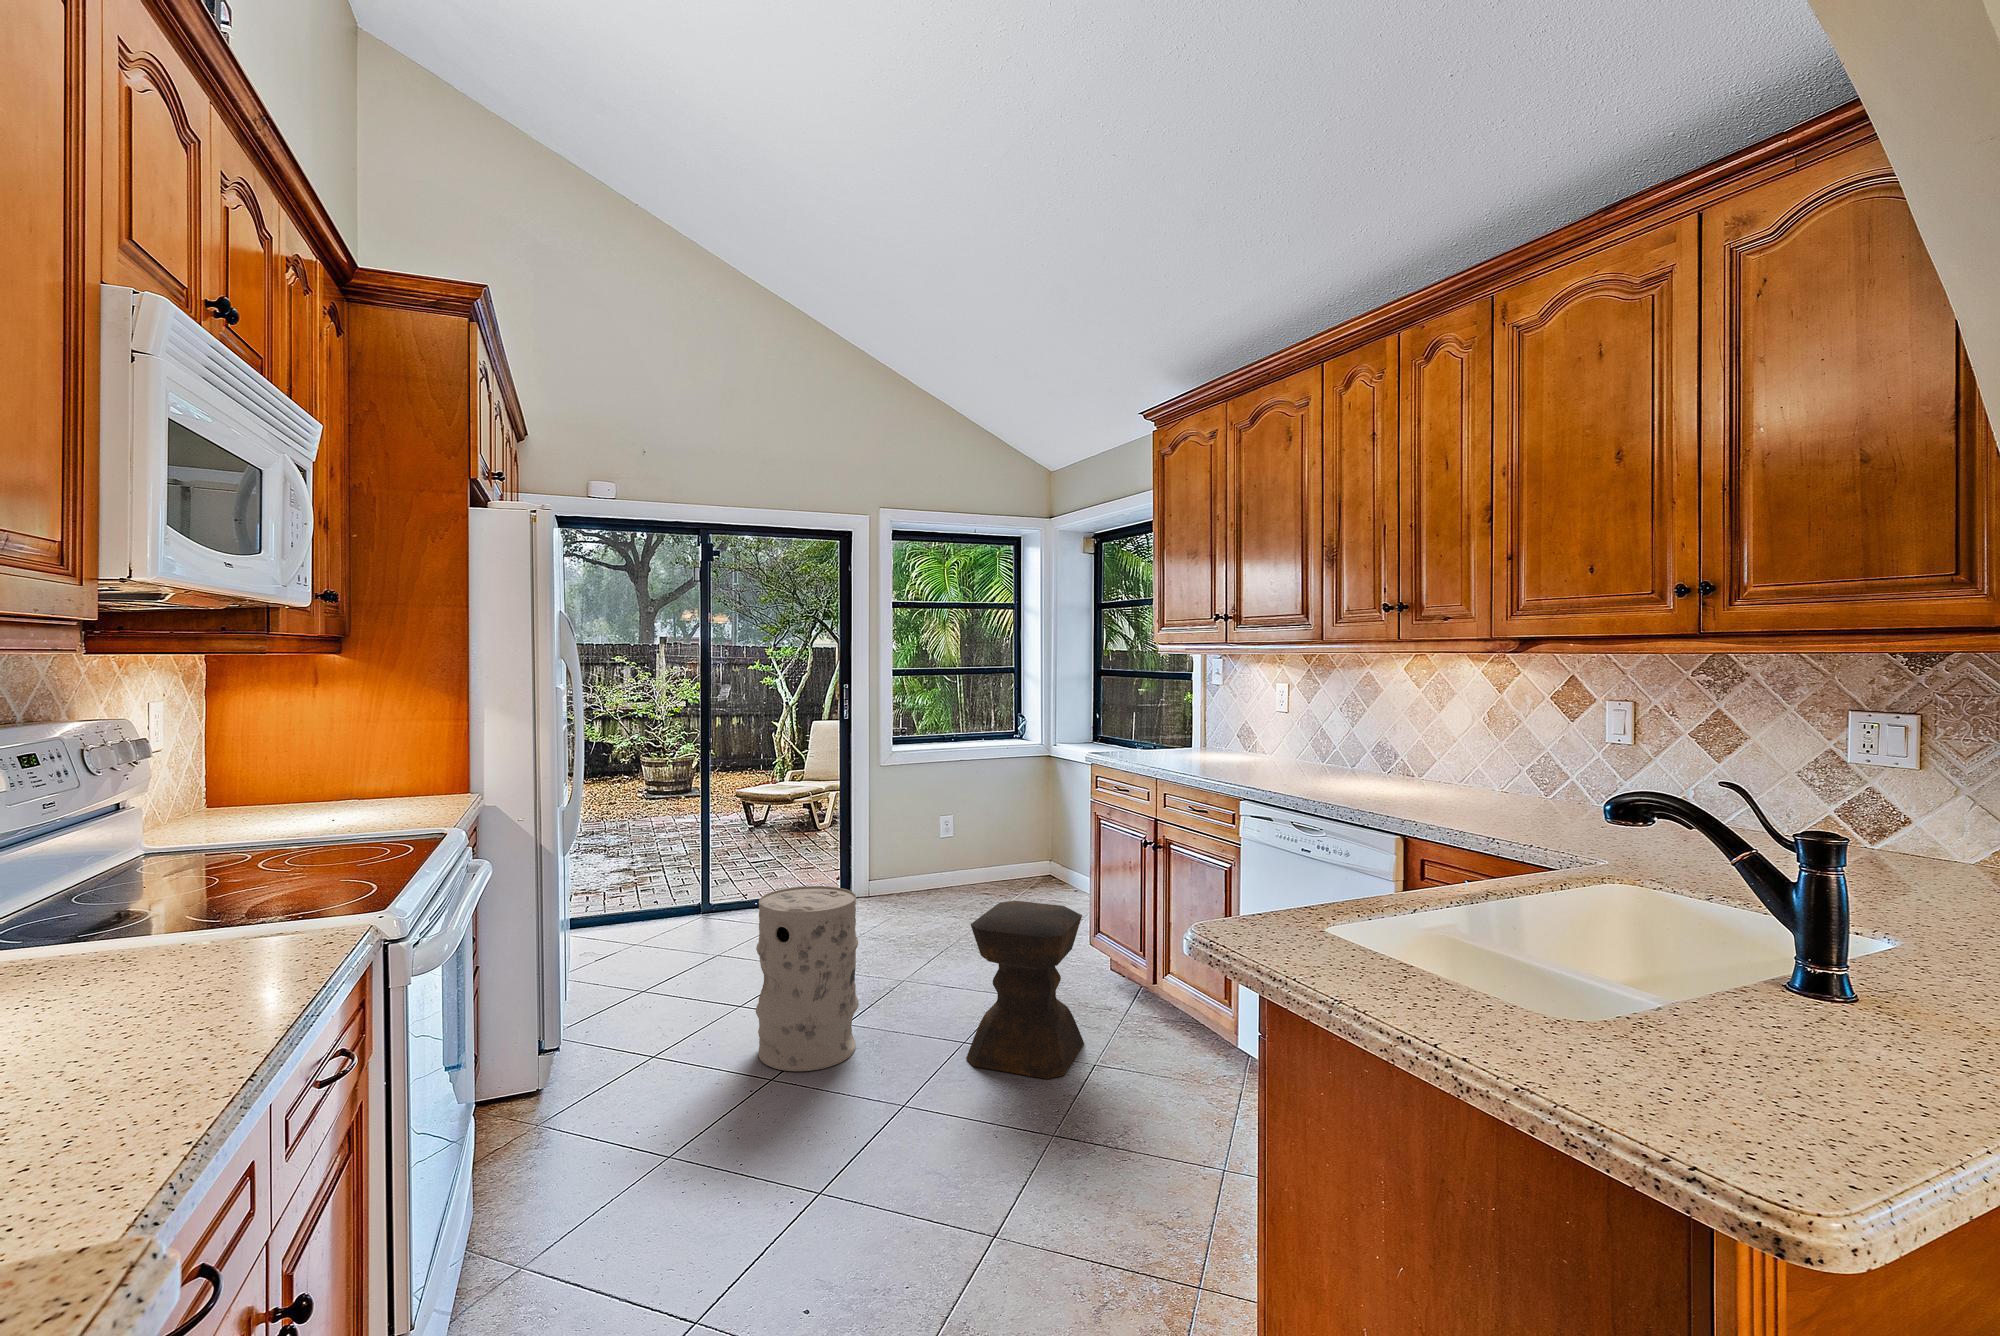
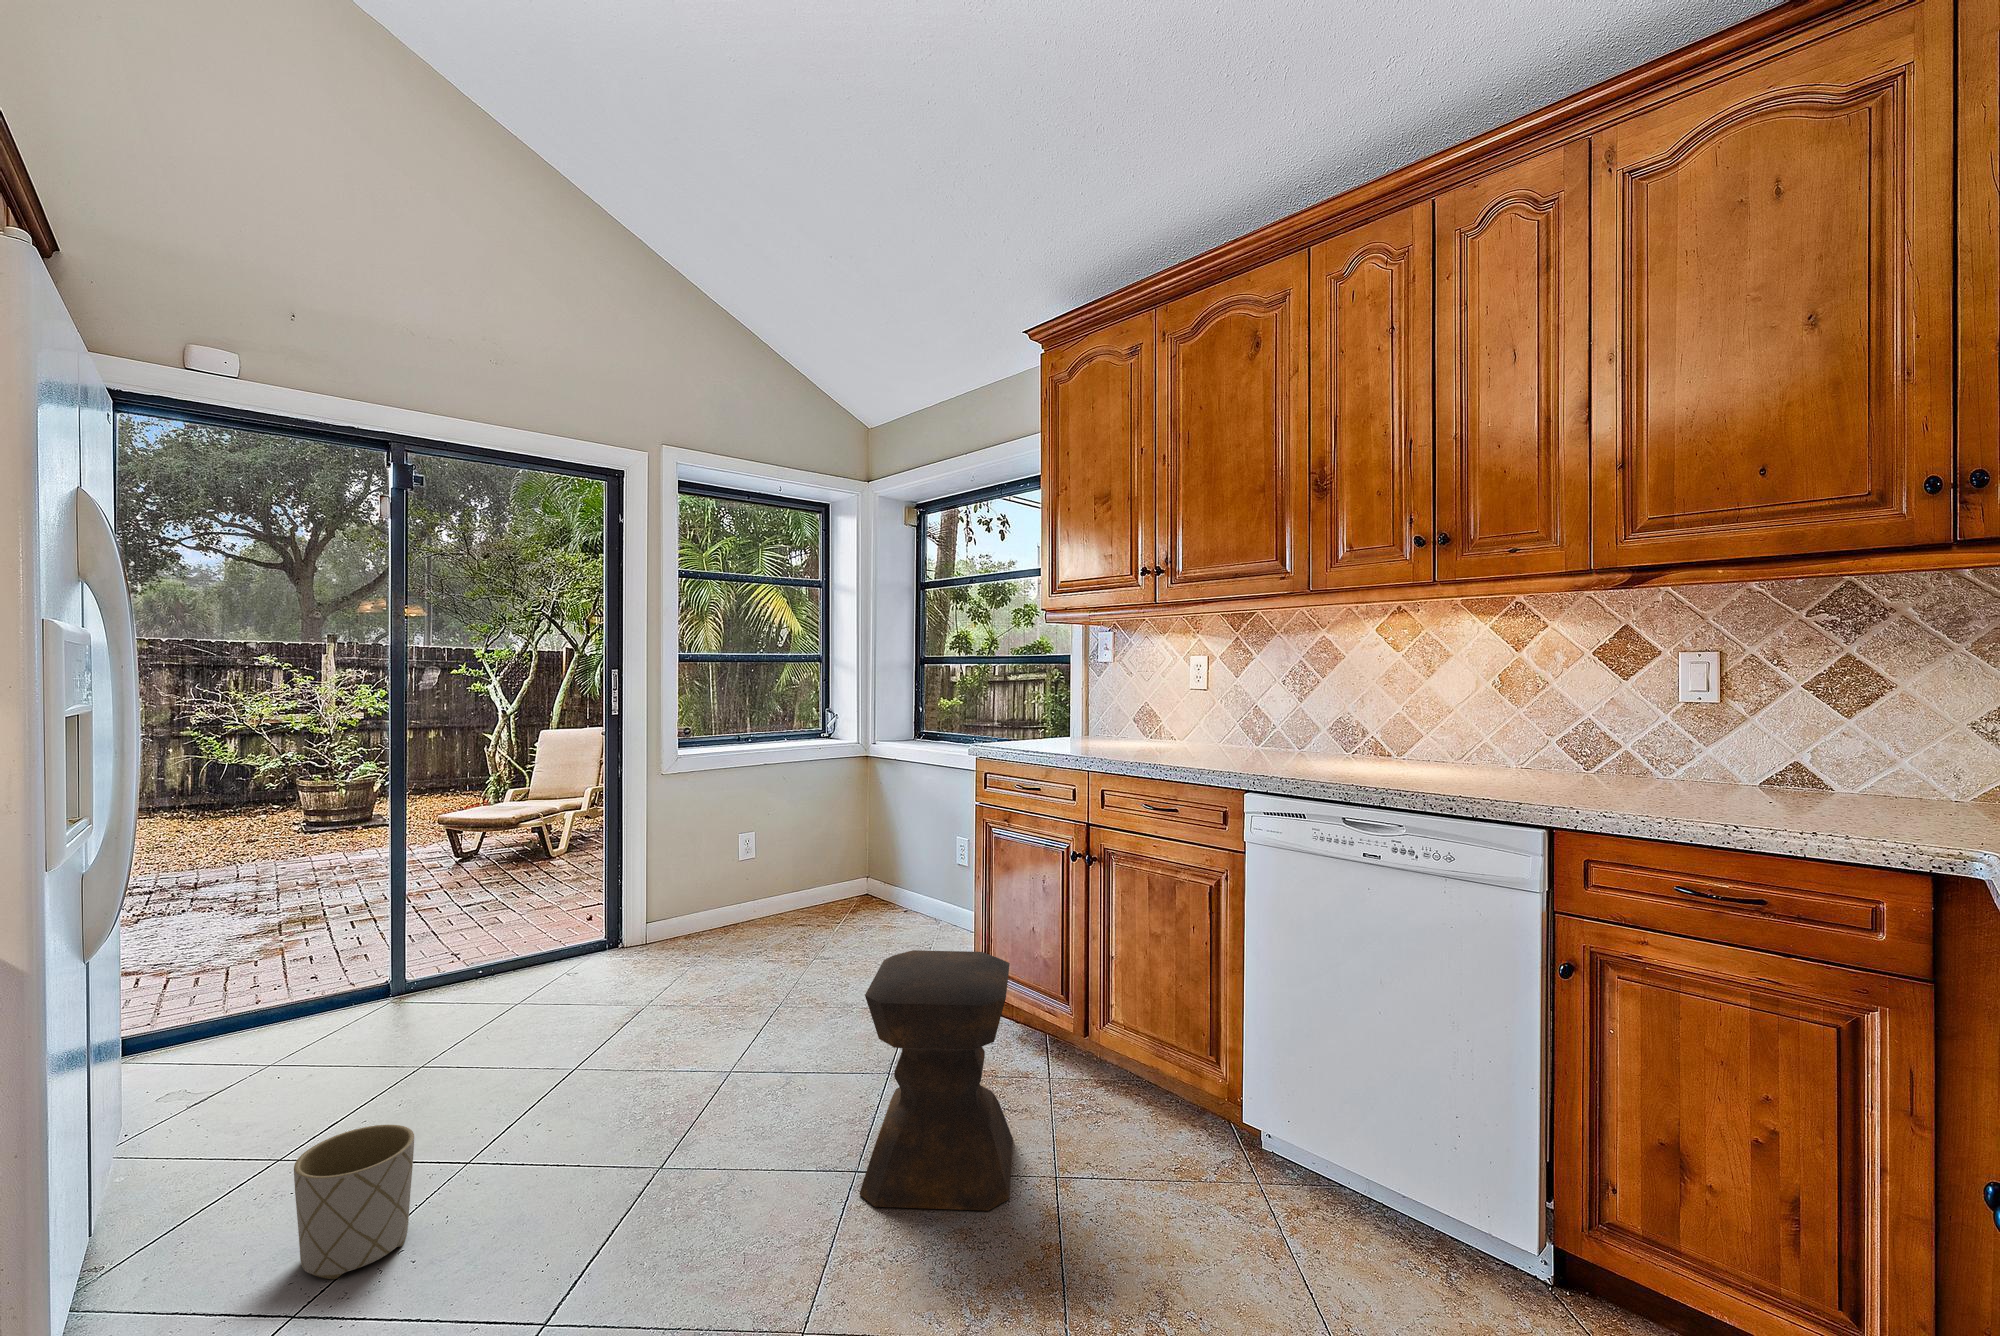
trash can: present [755,886,859,1071] -> none [513,957,686,1274]
planter: none [644,974,705,1054] -> present [294,1125,414,1279]

